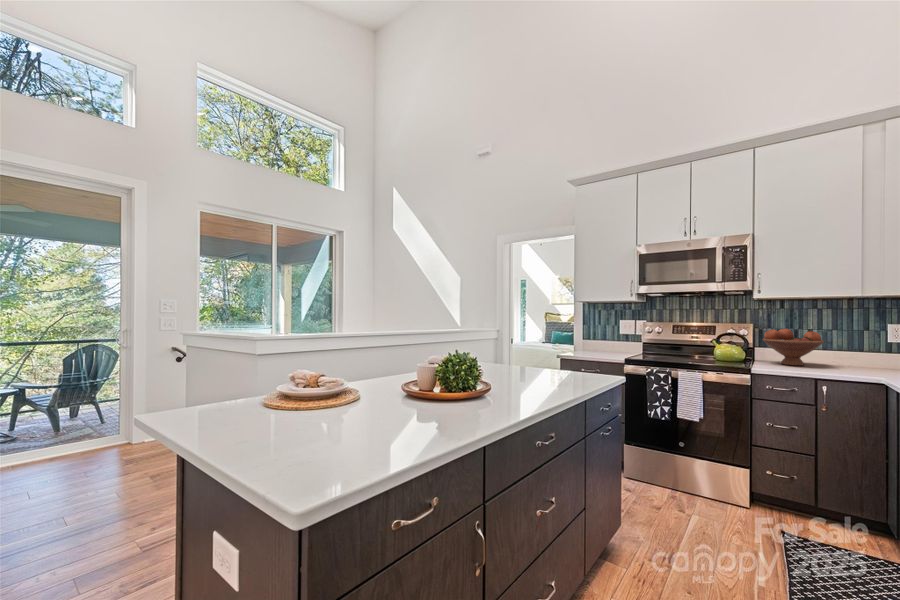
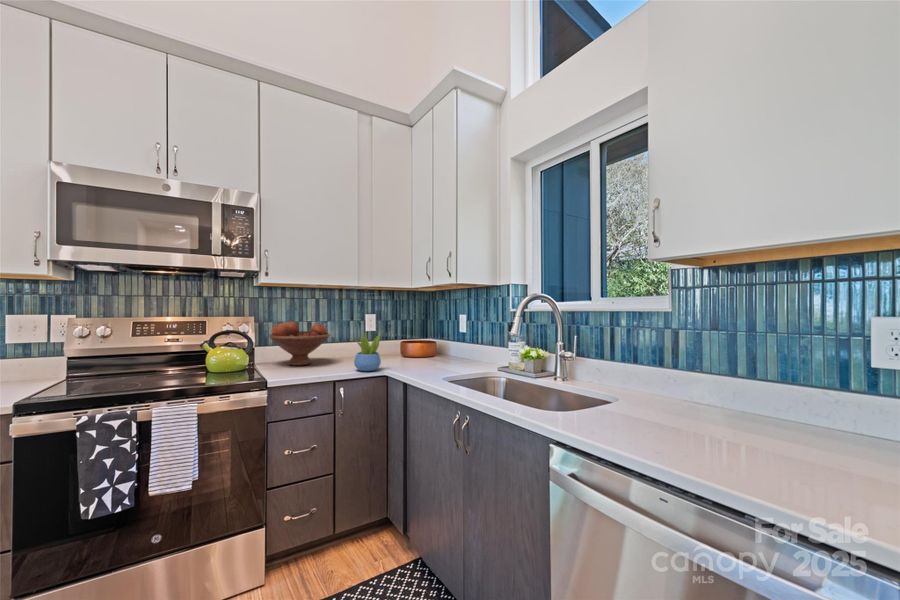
succulent plant: none [838,338,872,377] -> present [354,332,381,371]

